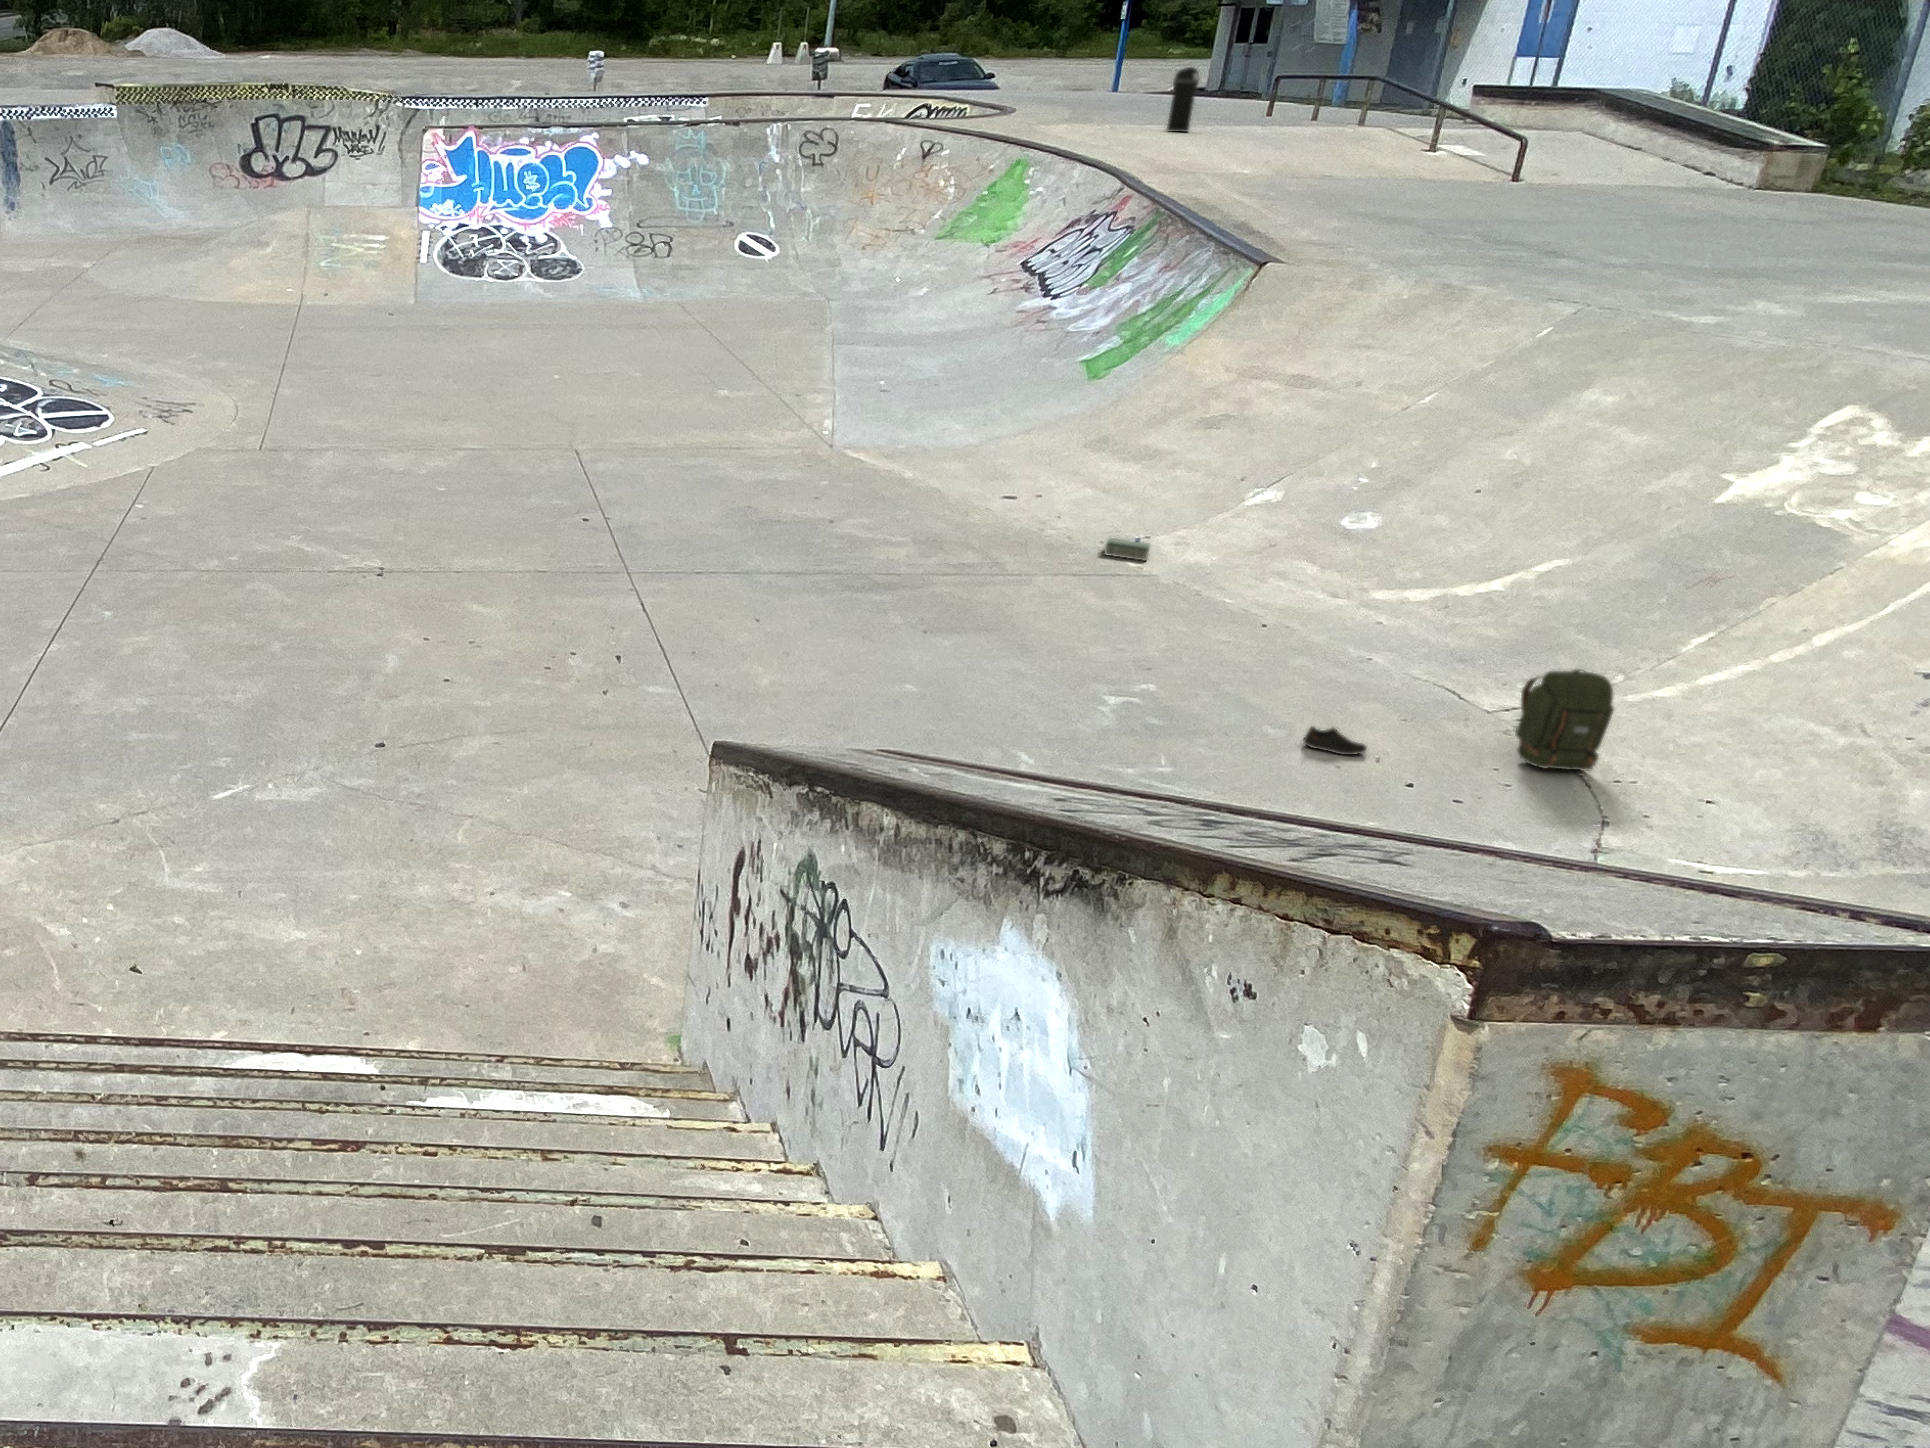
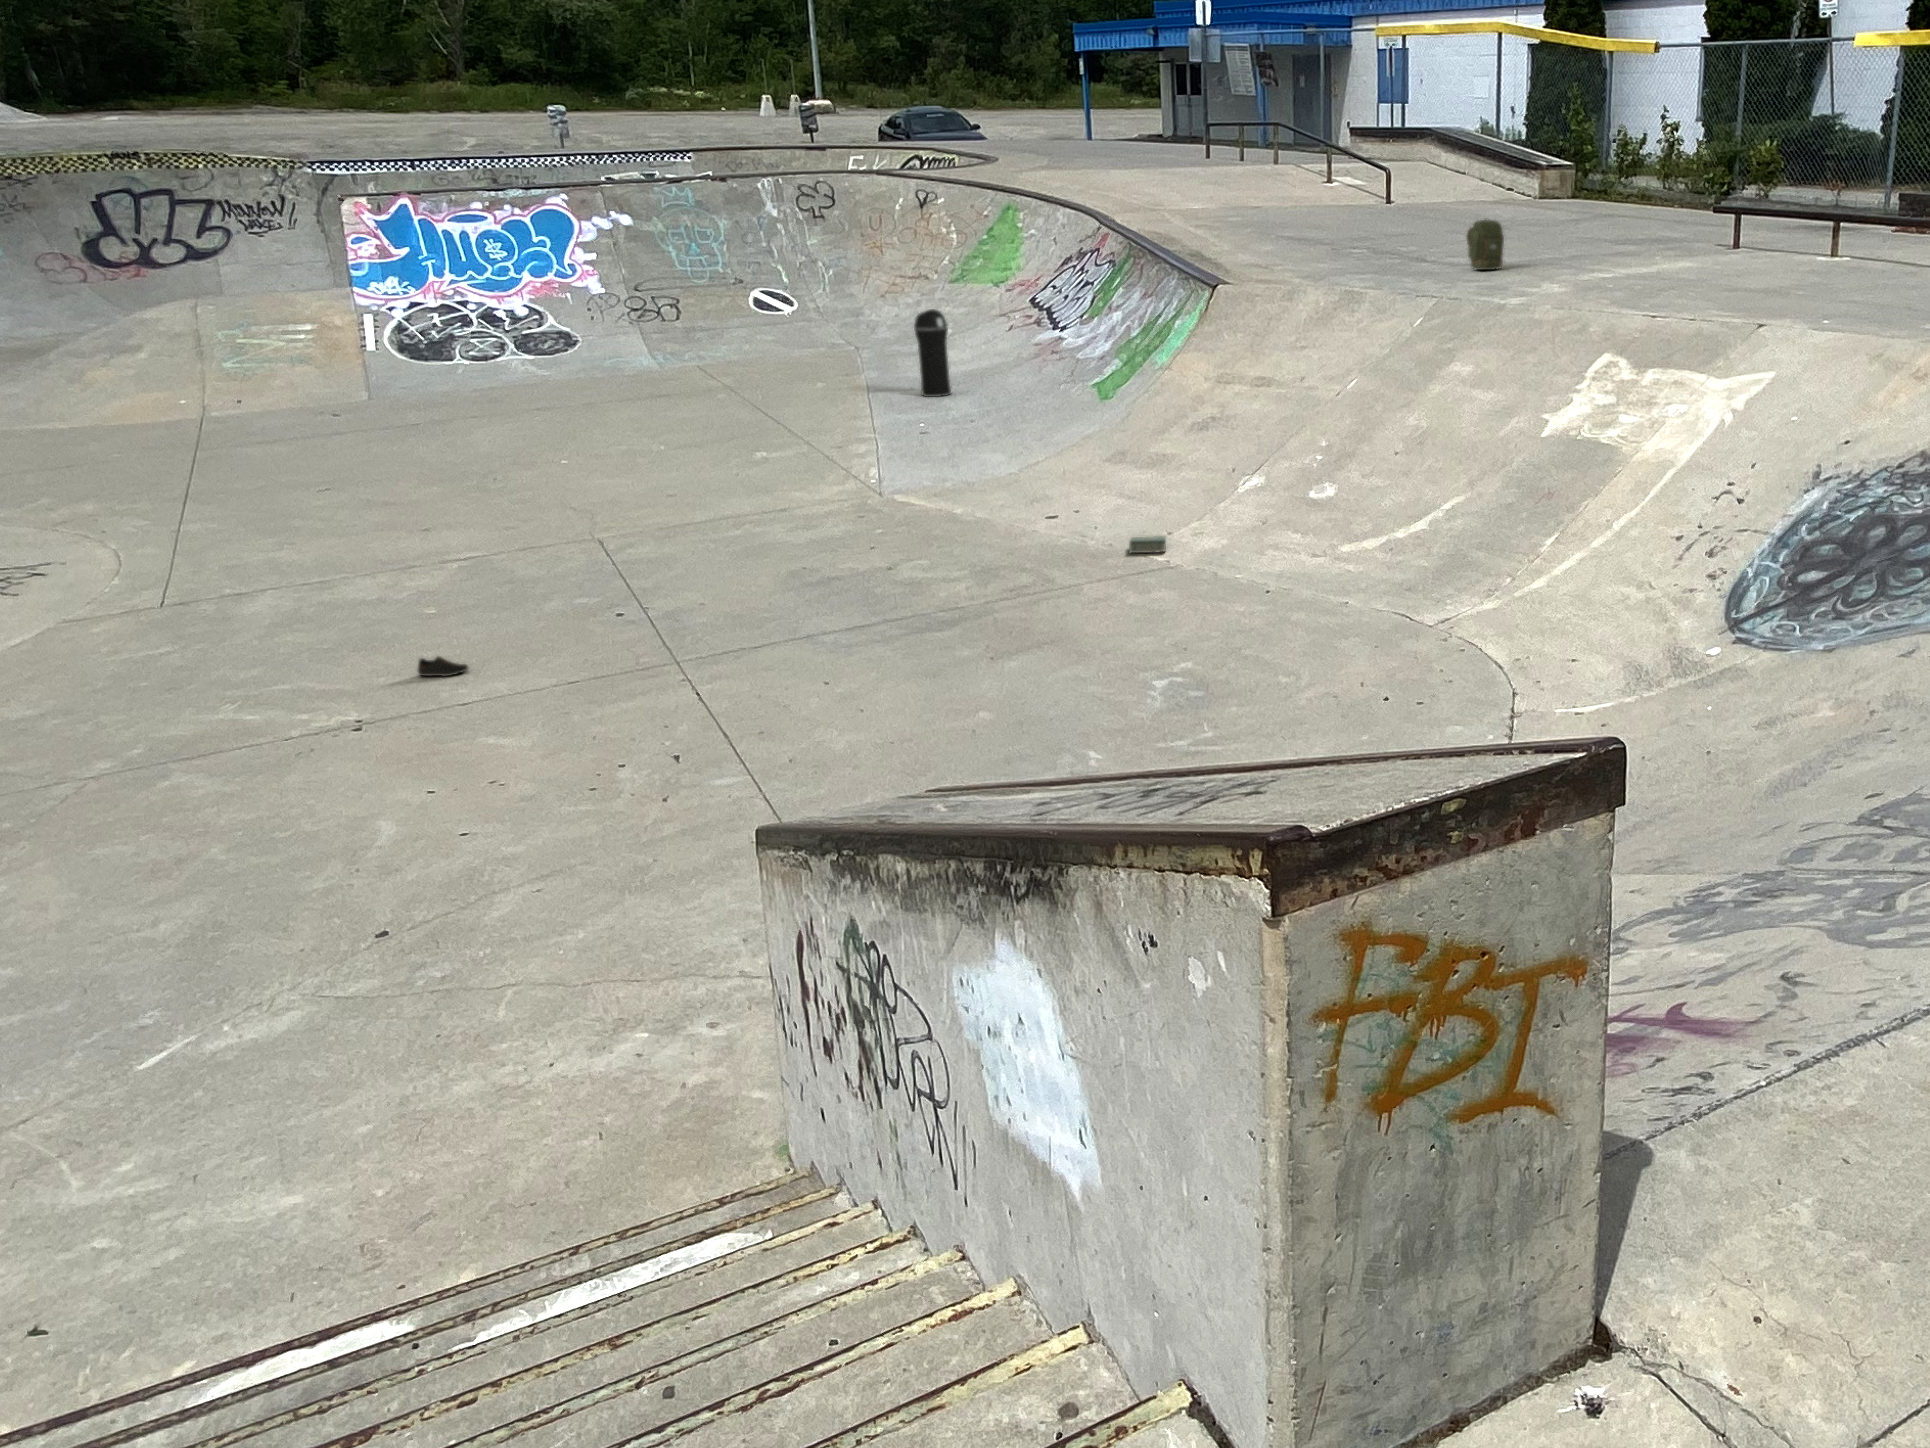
trash can: present [1167,67,1199,132] -> present [914,309,951,397]
backpack: present [1516,669,1614,771] -> present [1467,220,1504,270]
shoe: present [1303,726,1367,755] -> present [418,656,468,676]

